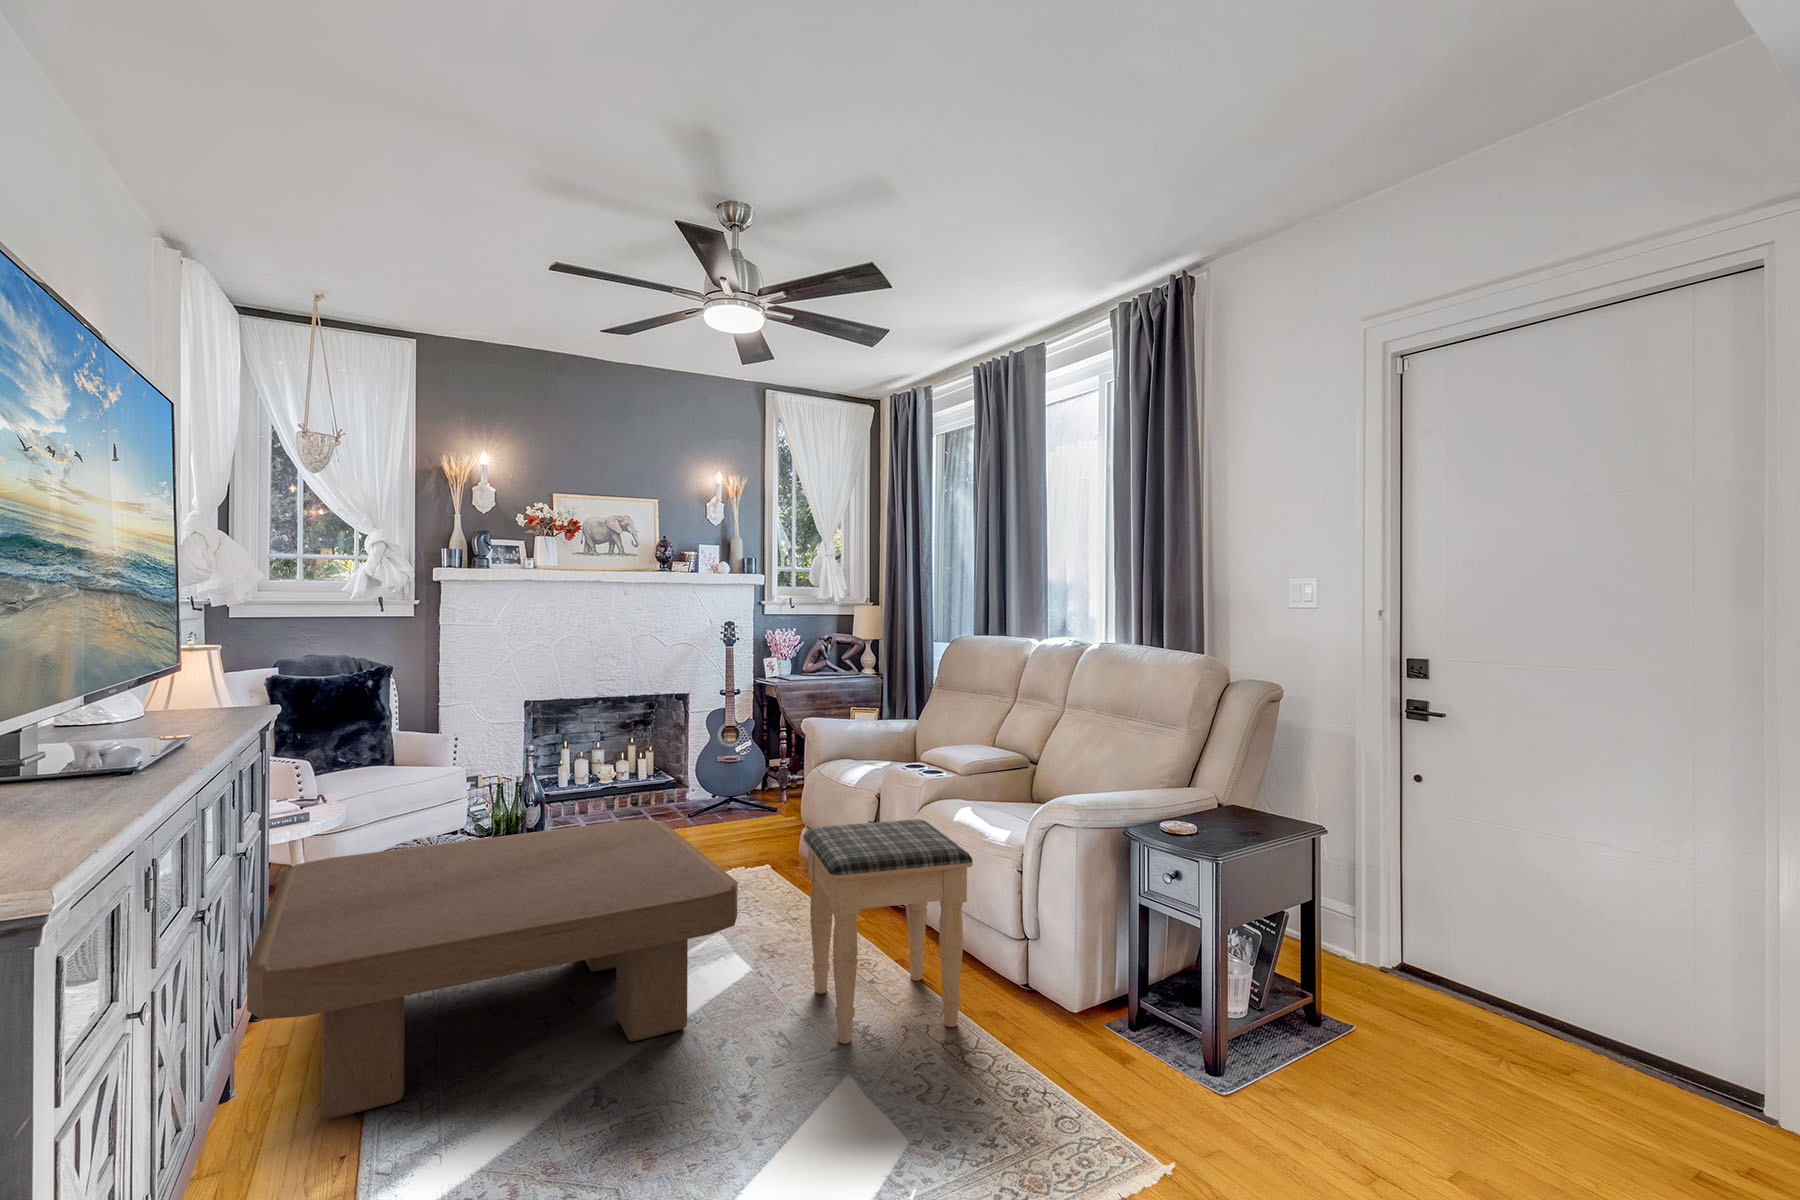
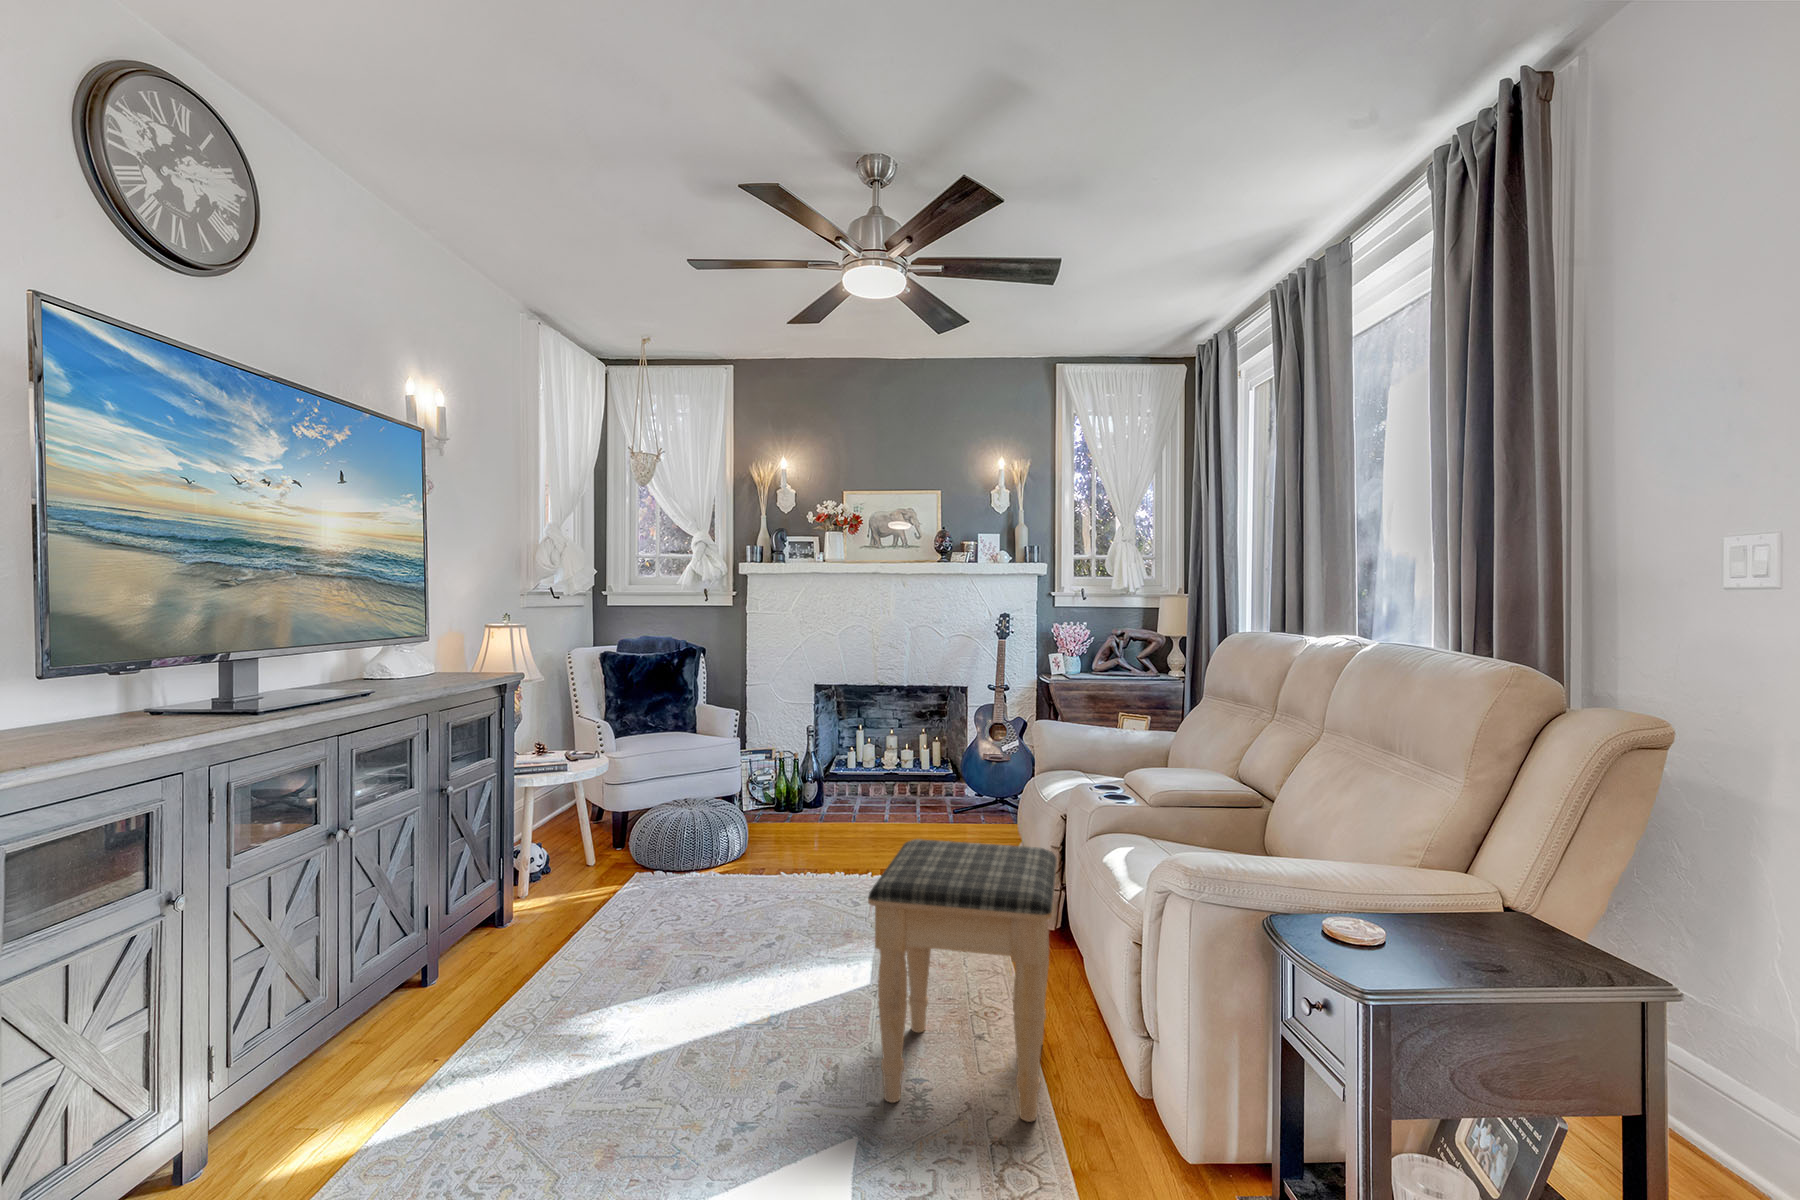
coffee table: present [247,820,738,1119] -> none [364,805,825,1035]

